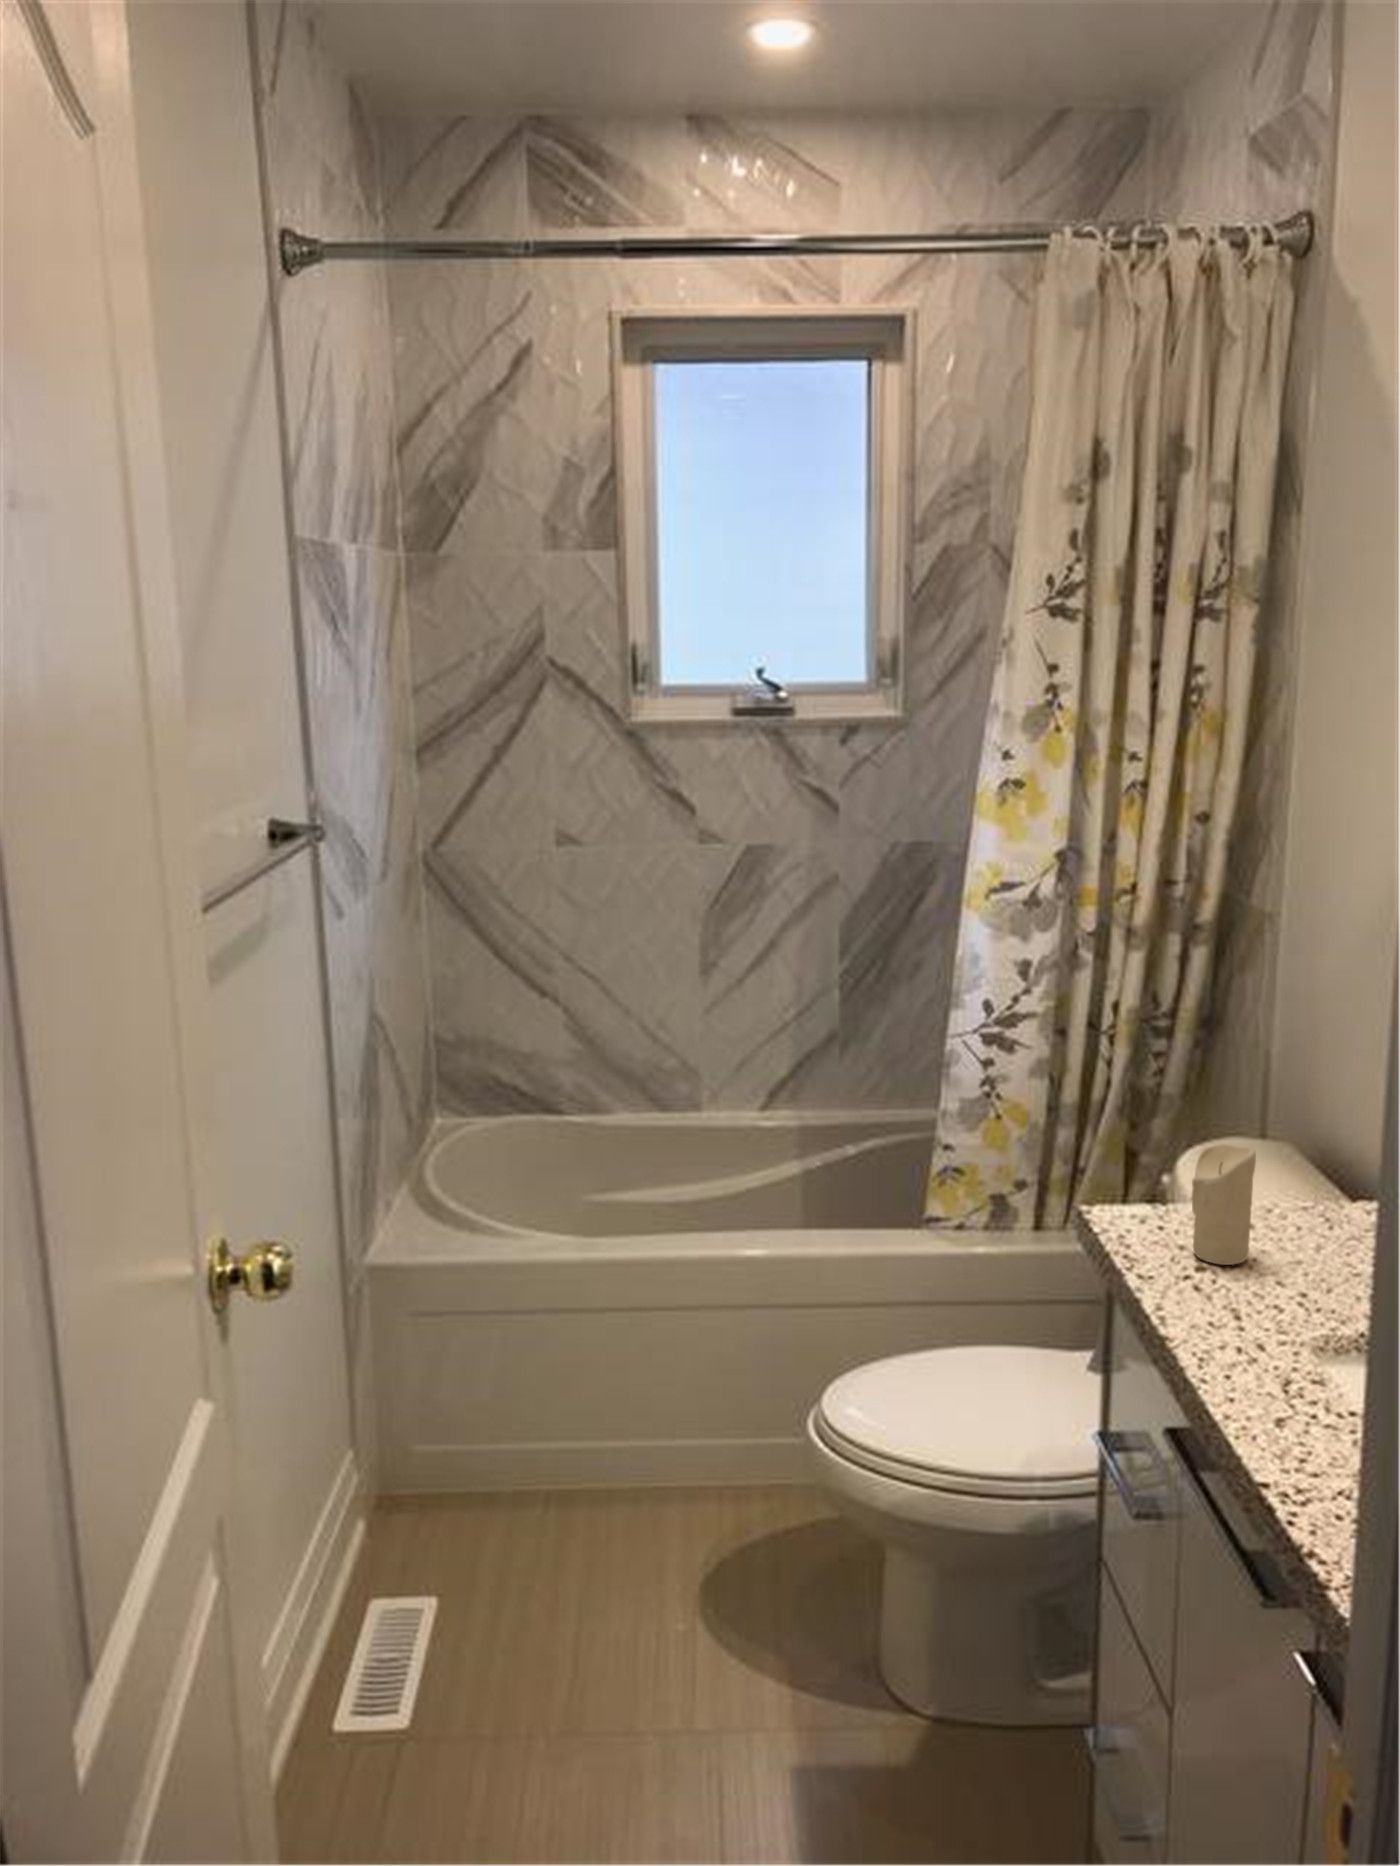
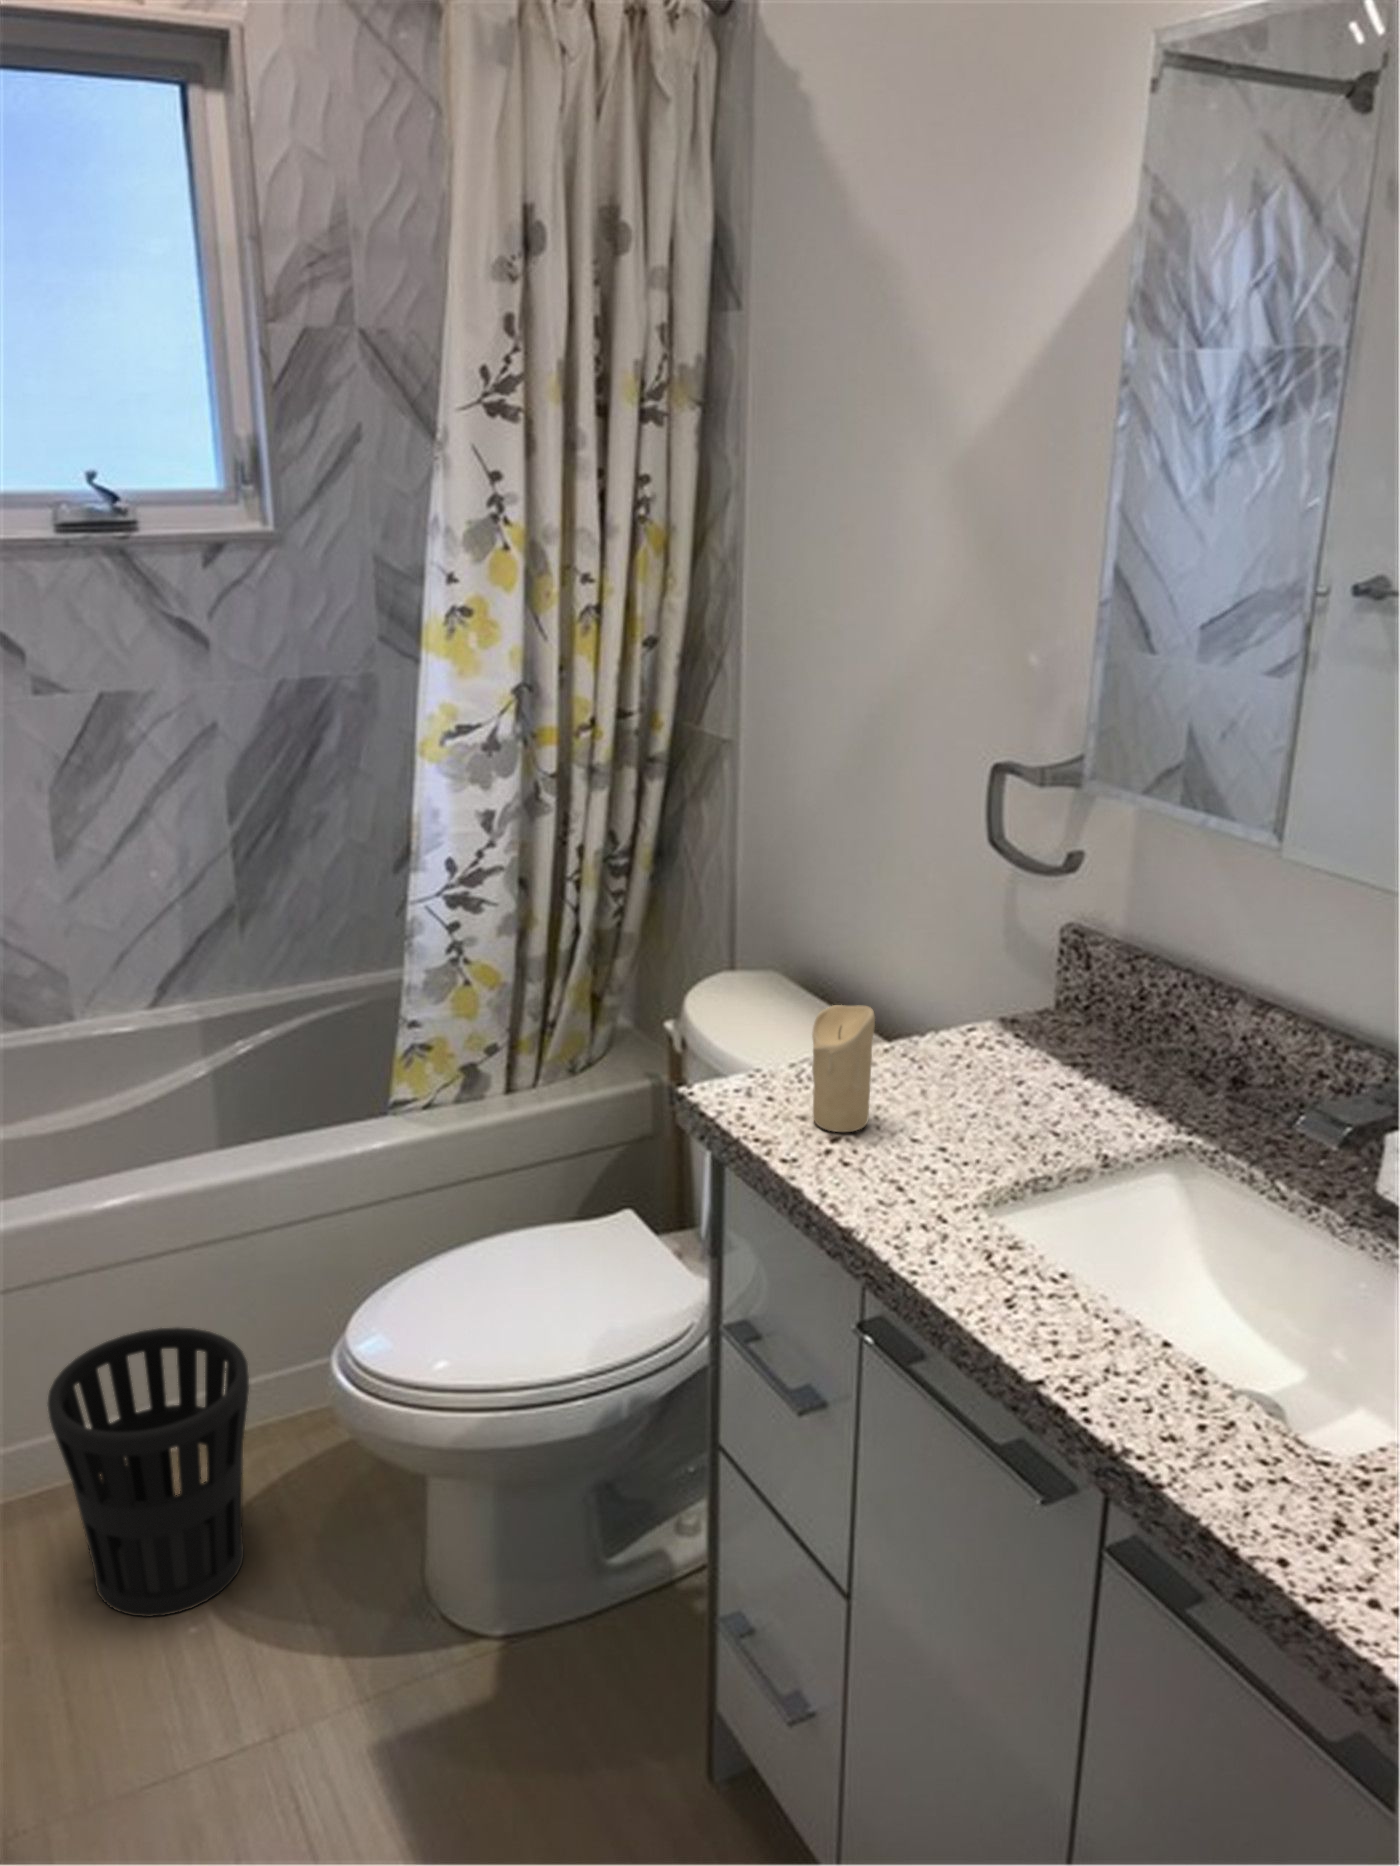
wastebasket: none [595,1366,754,1610] -> present [48,1328,249,1617]

